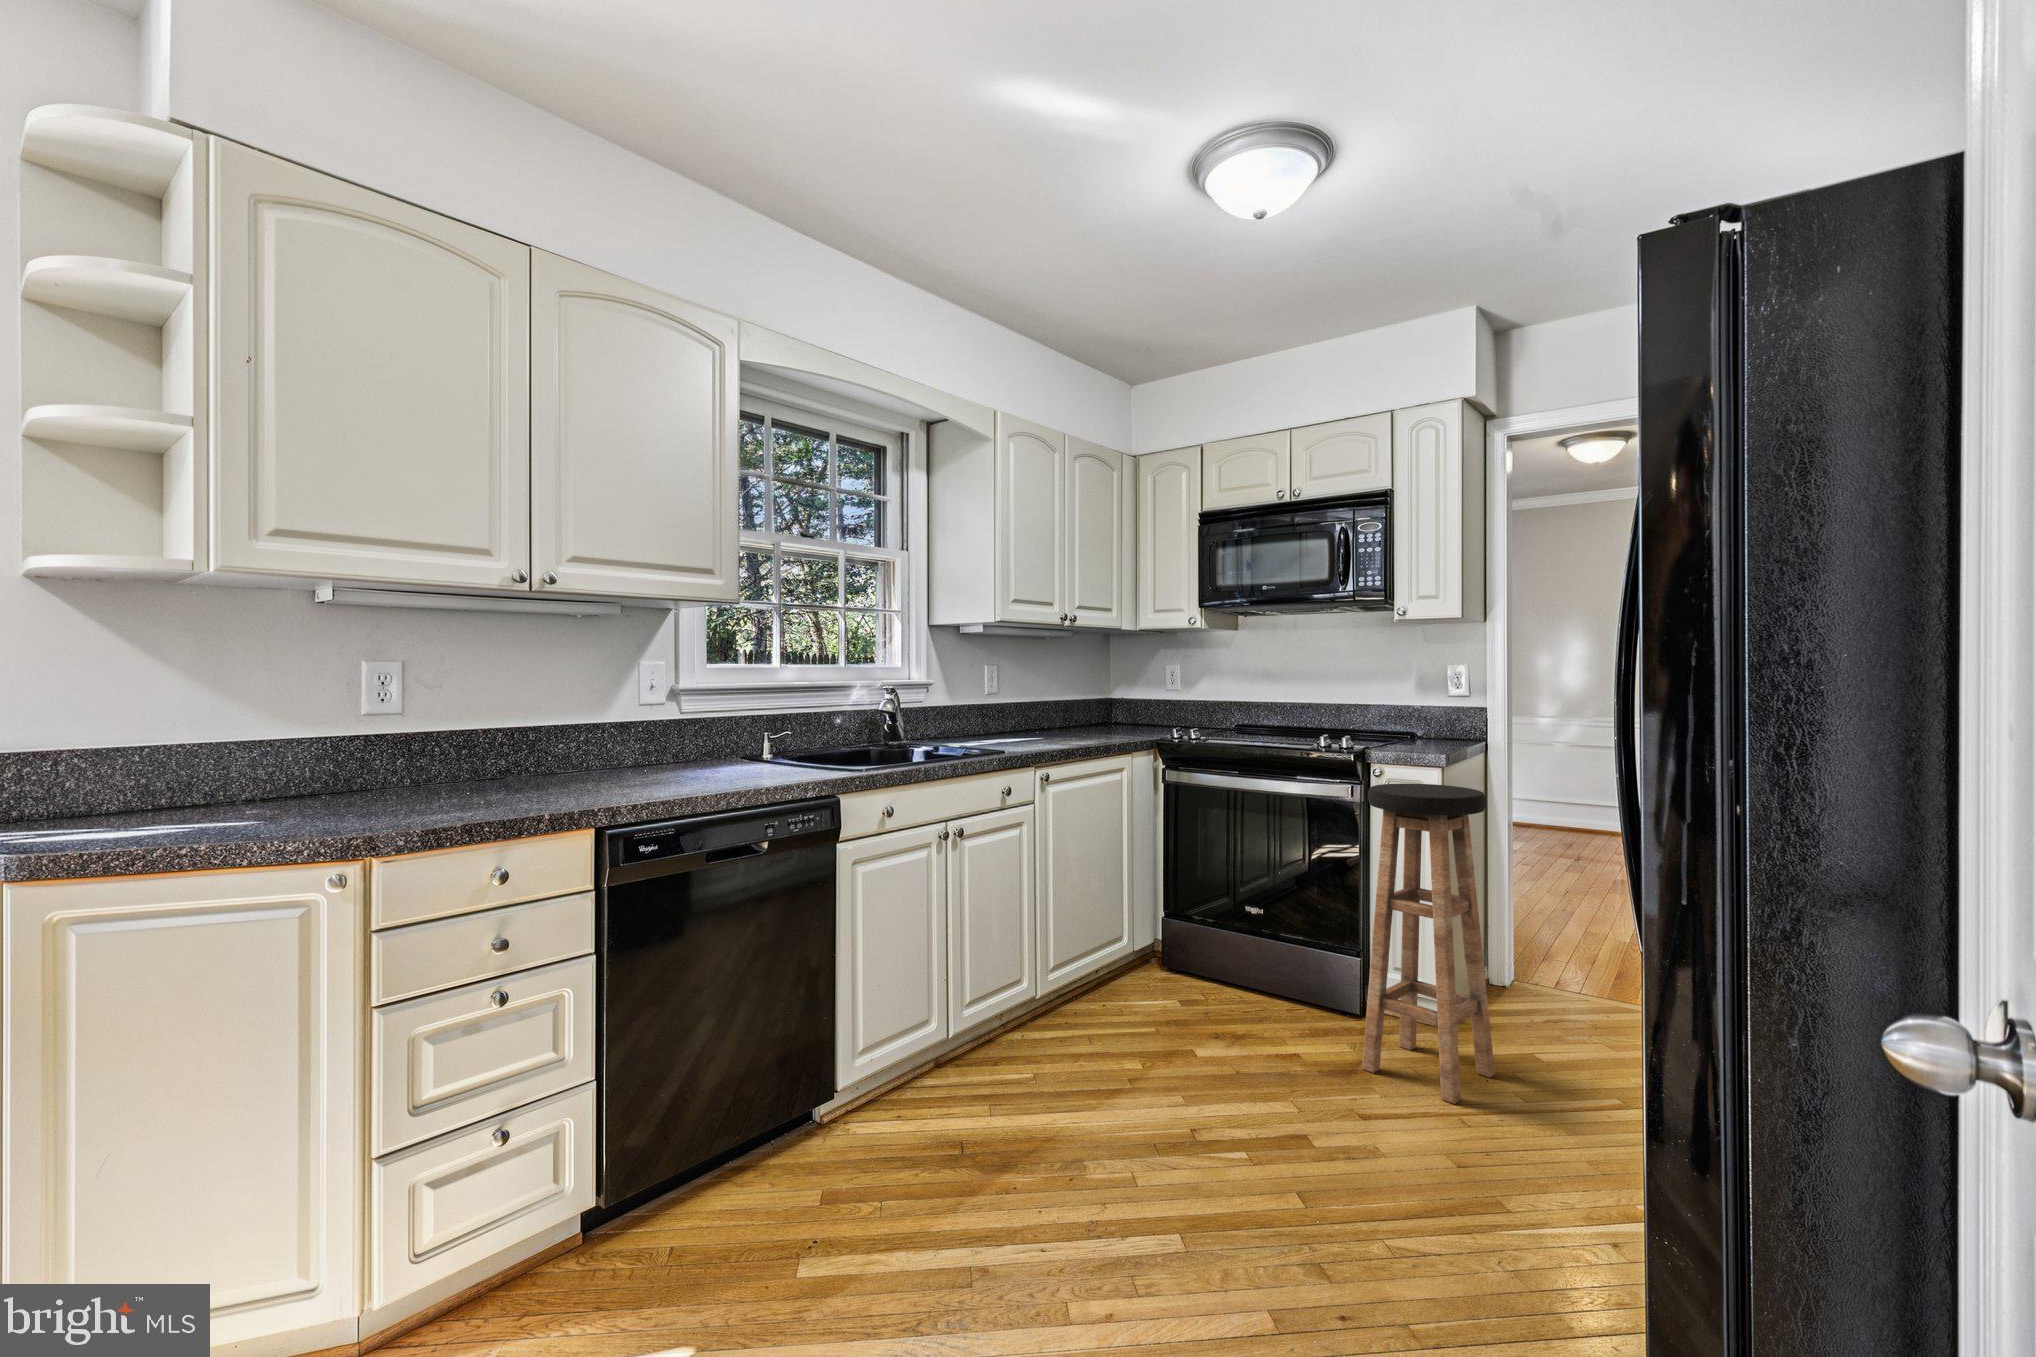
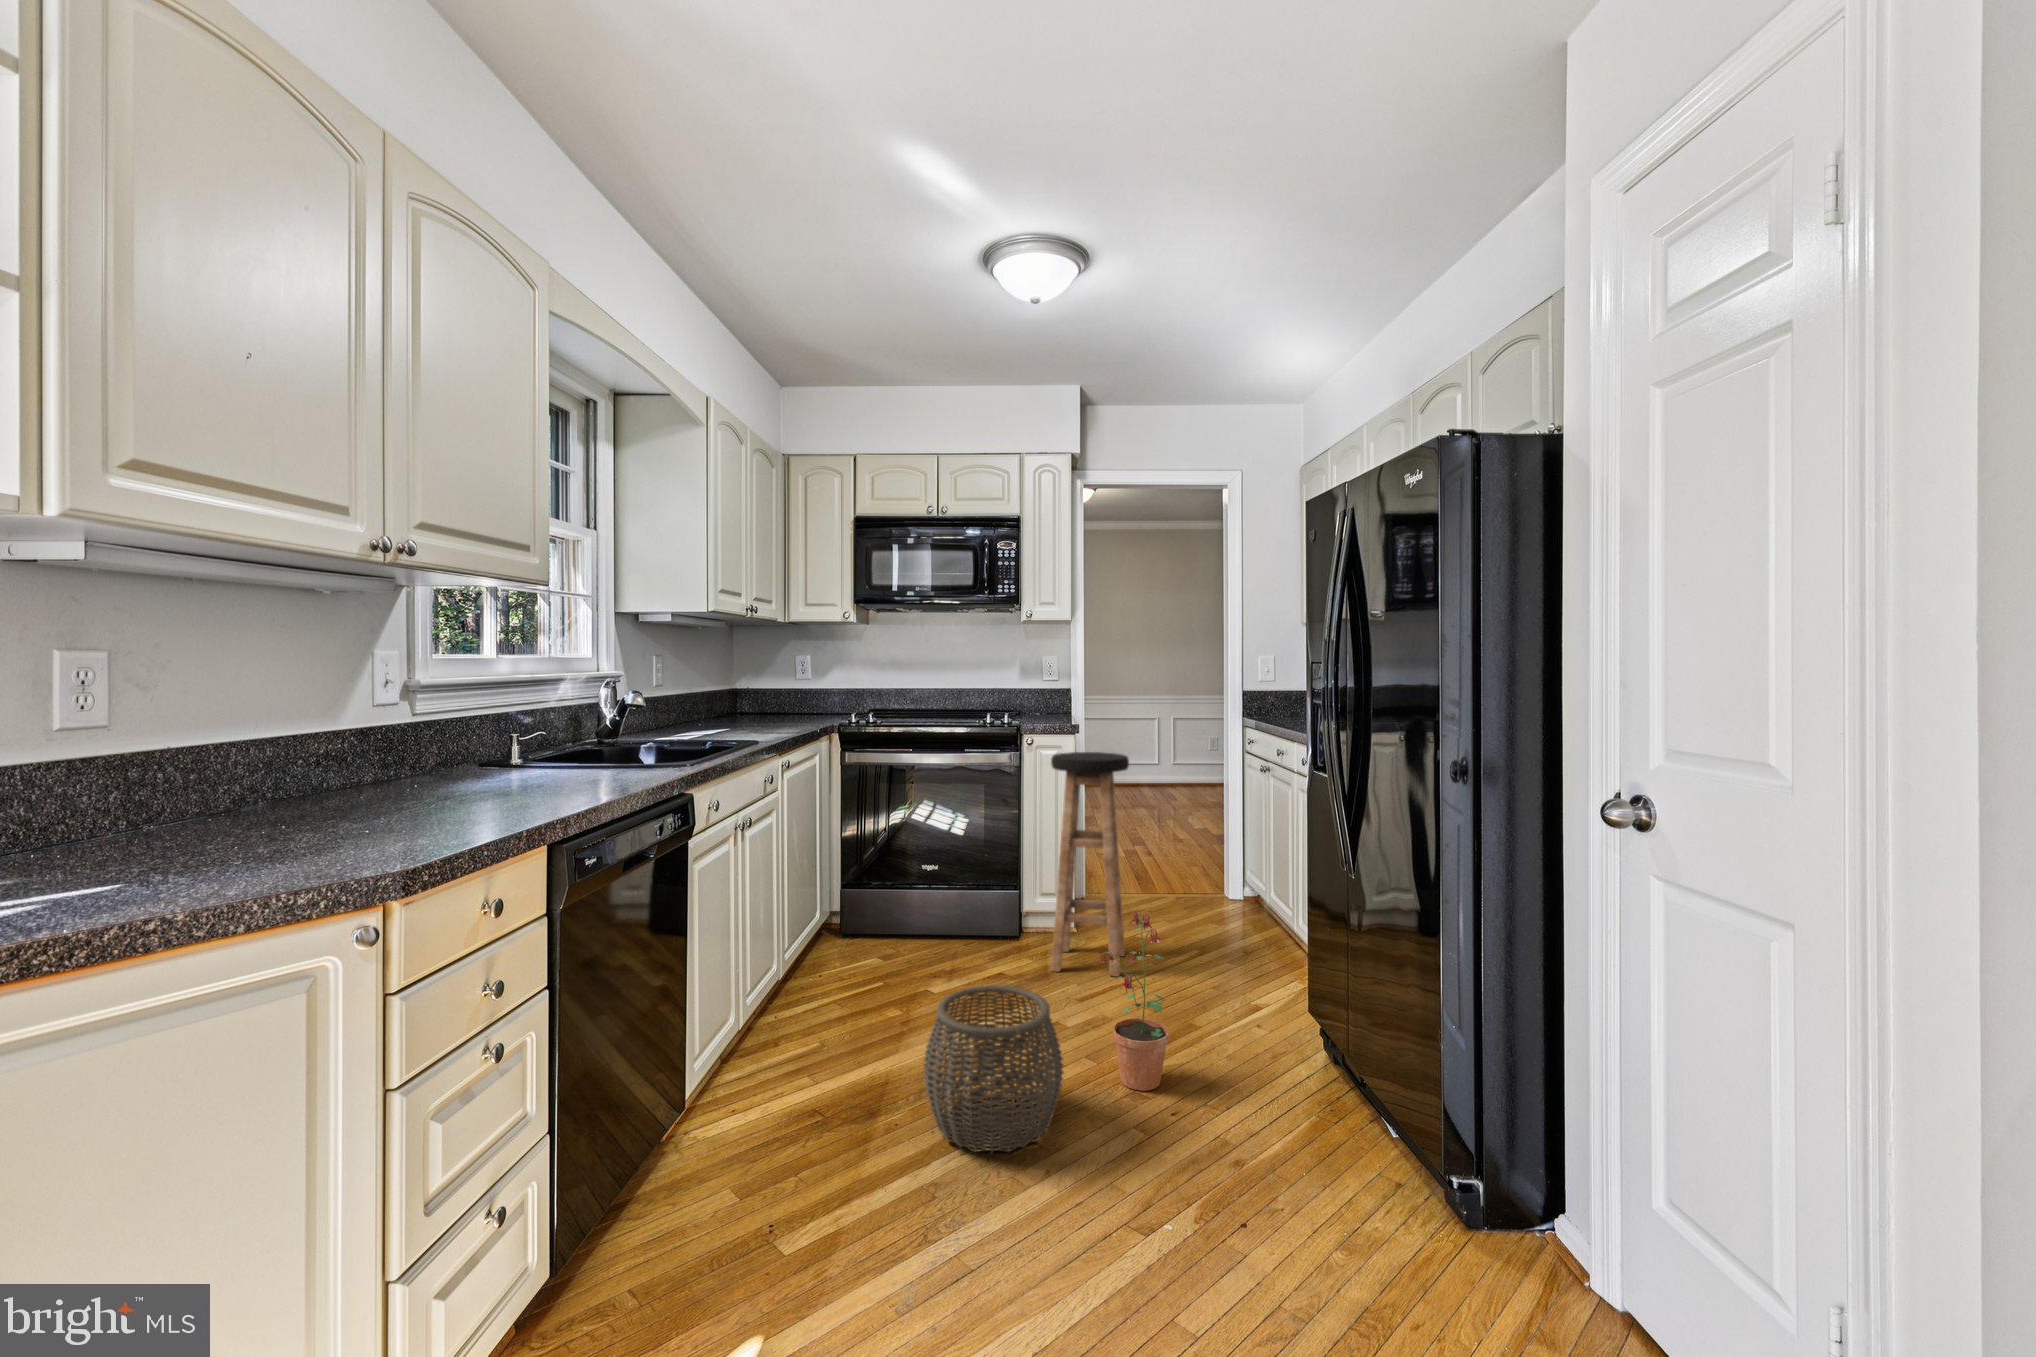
potted plant: none [1297,1016,1389,1283] -> present [1100,911,1169,1091]
woven basket: none [1019,1058,1194,1284] -> present [923,985,1064,1153]

